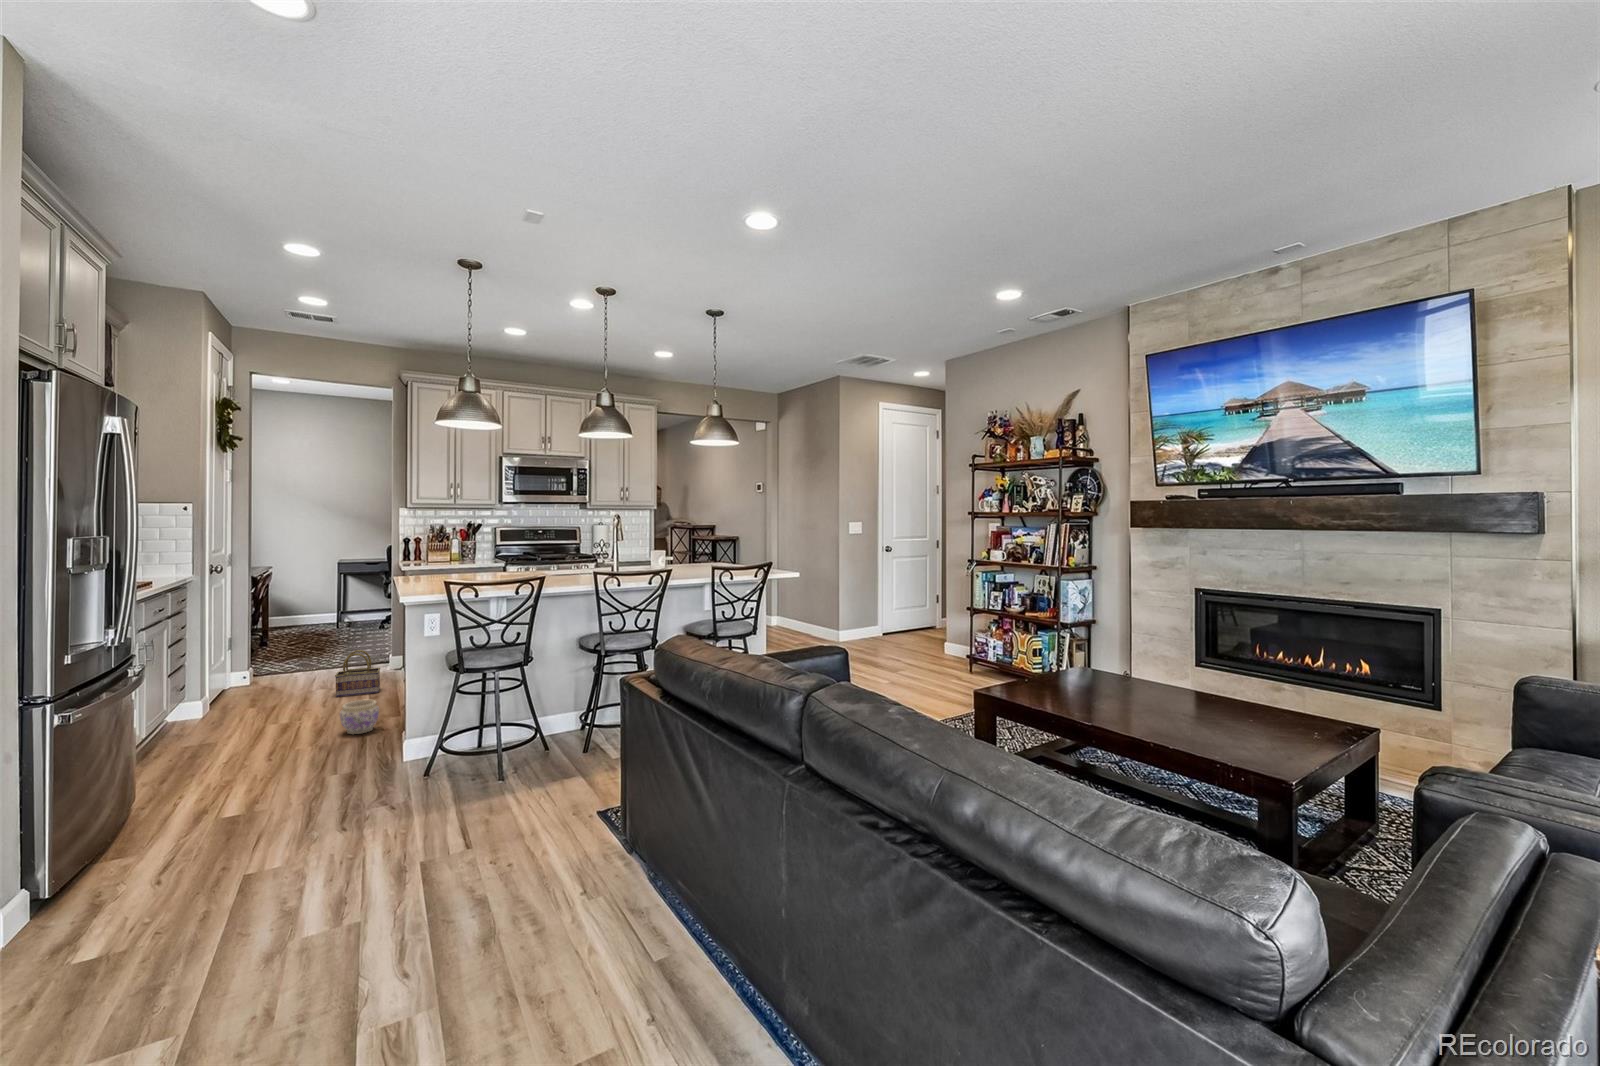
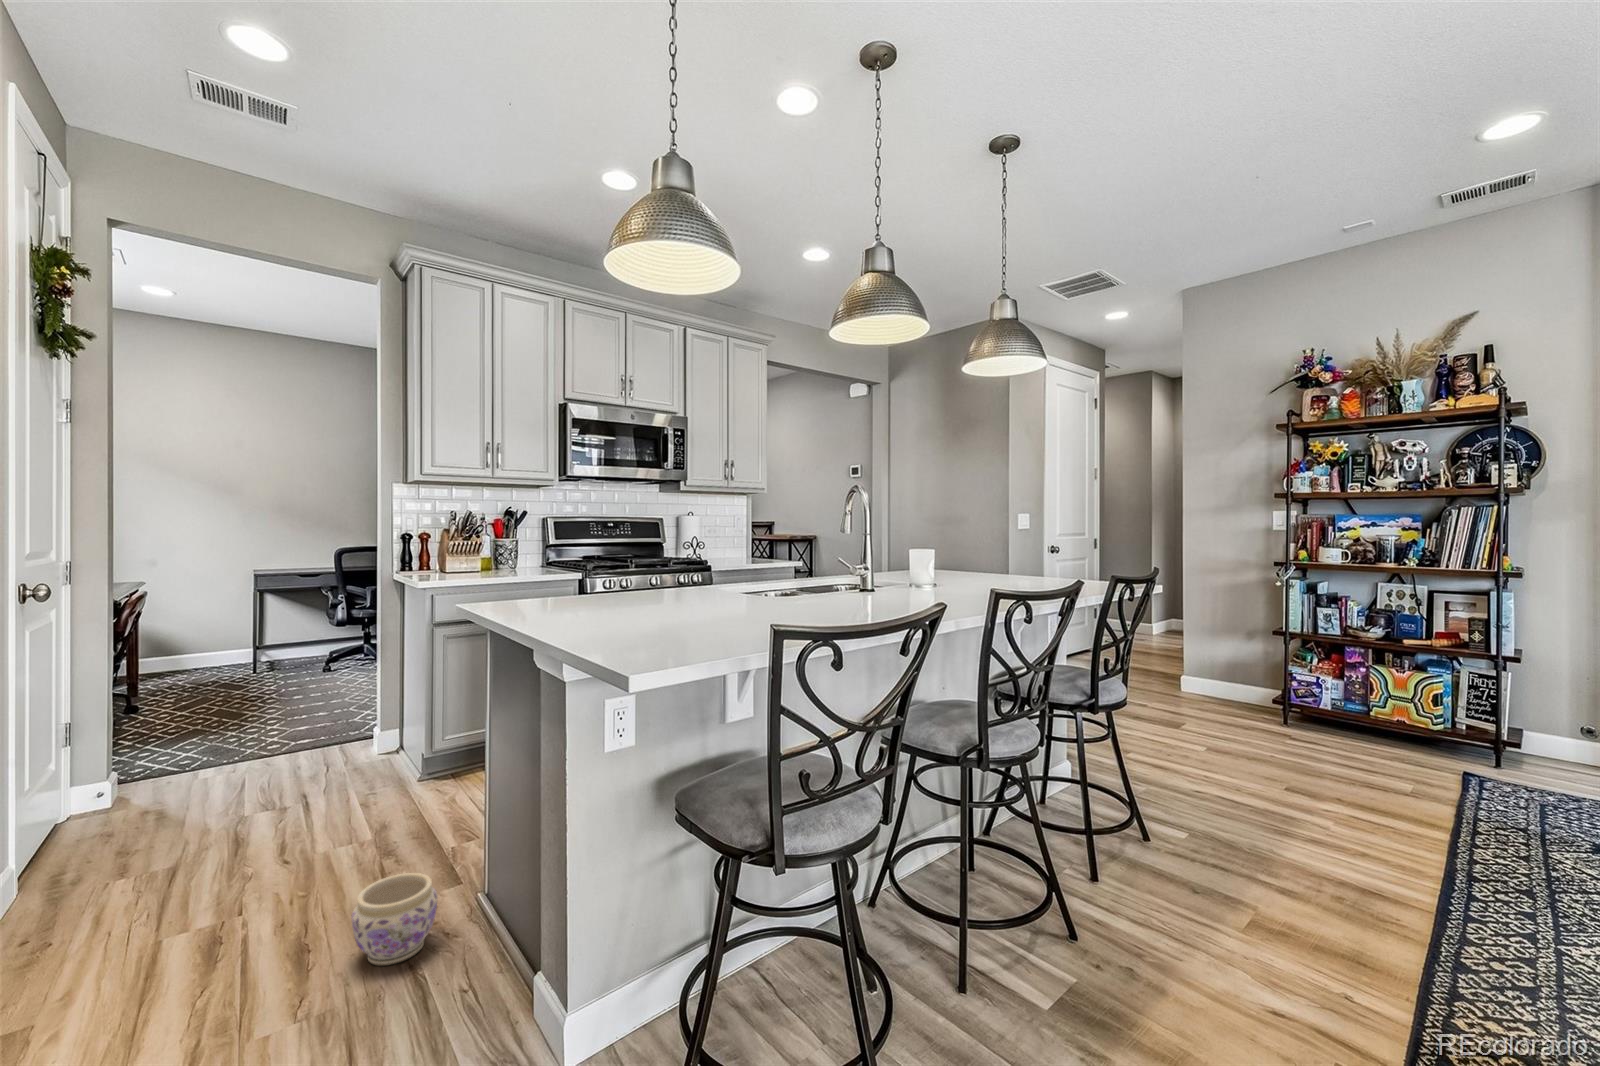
basket: present [335,650,380,697] -> none [298,739,384,836]

